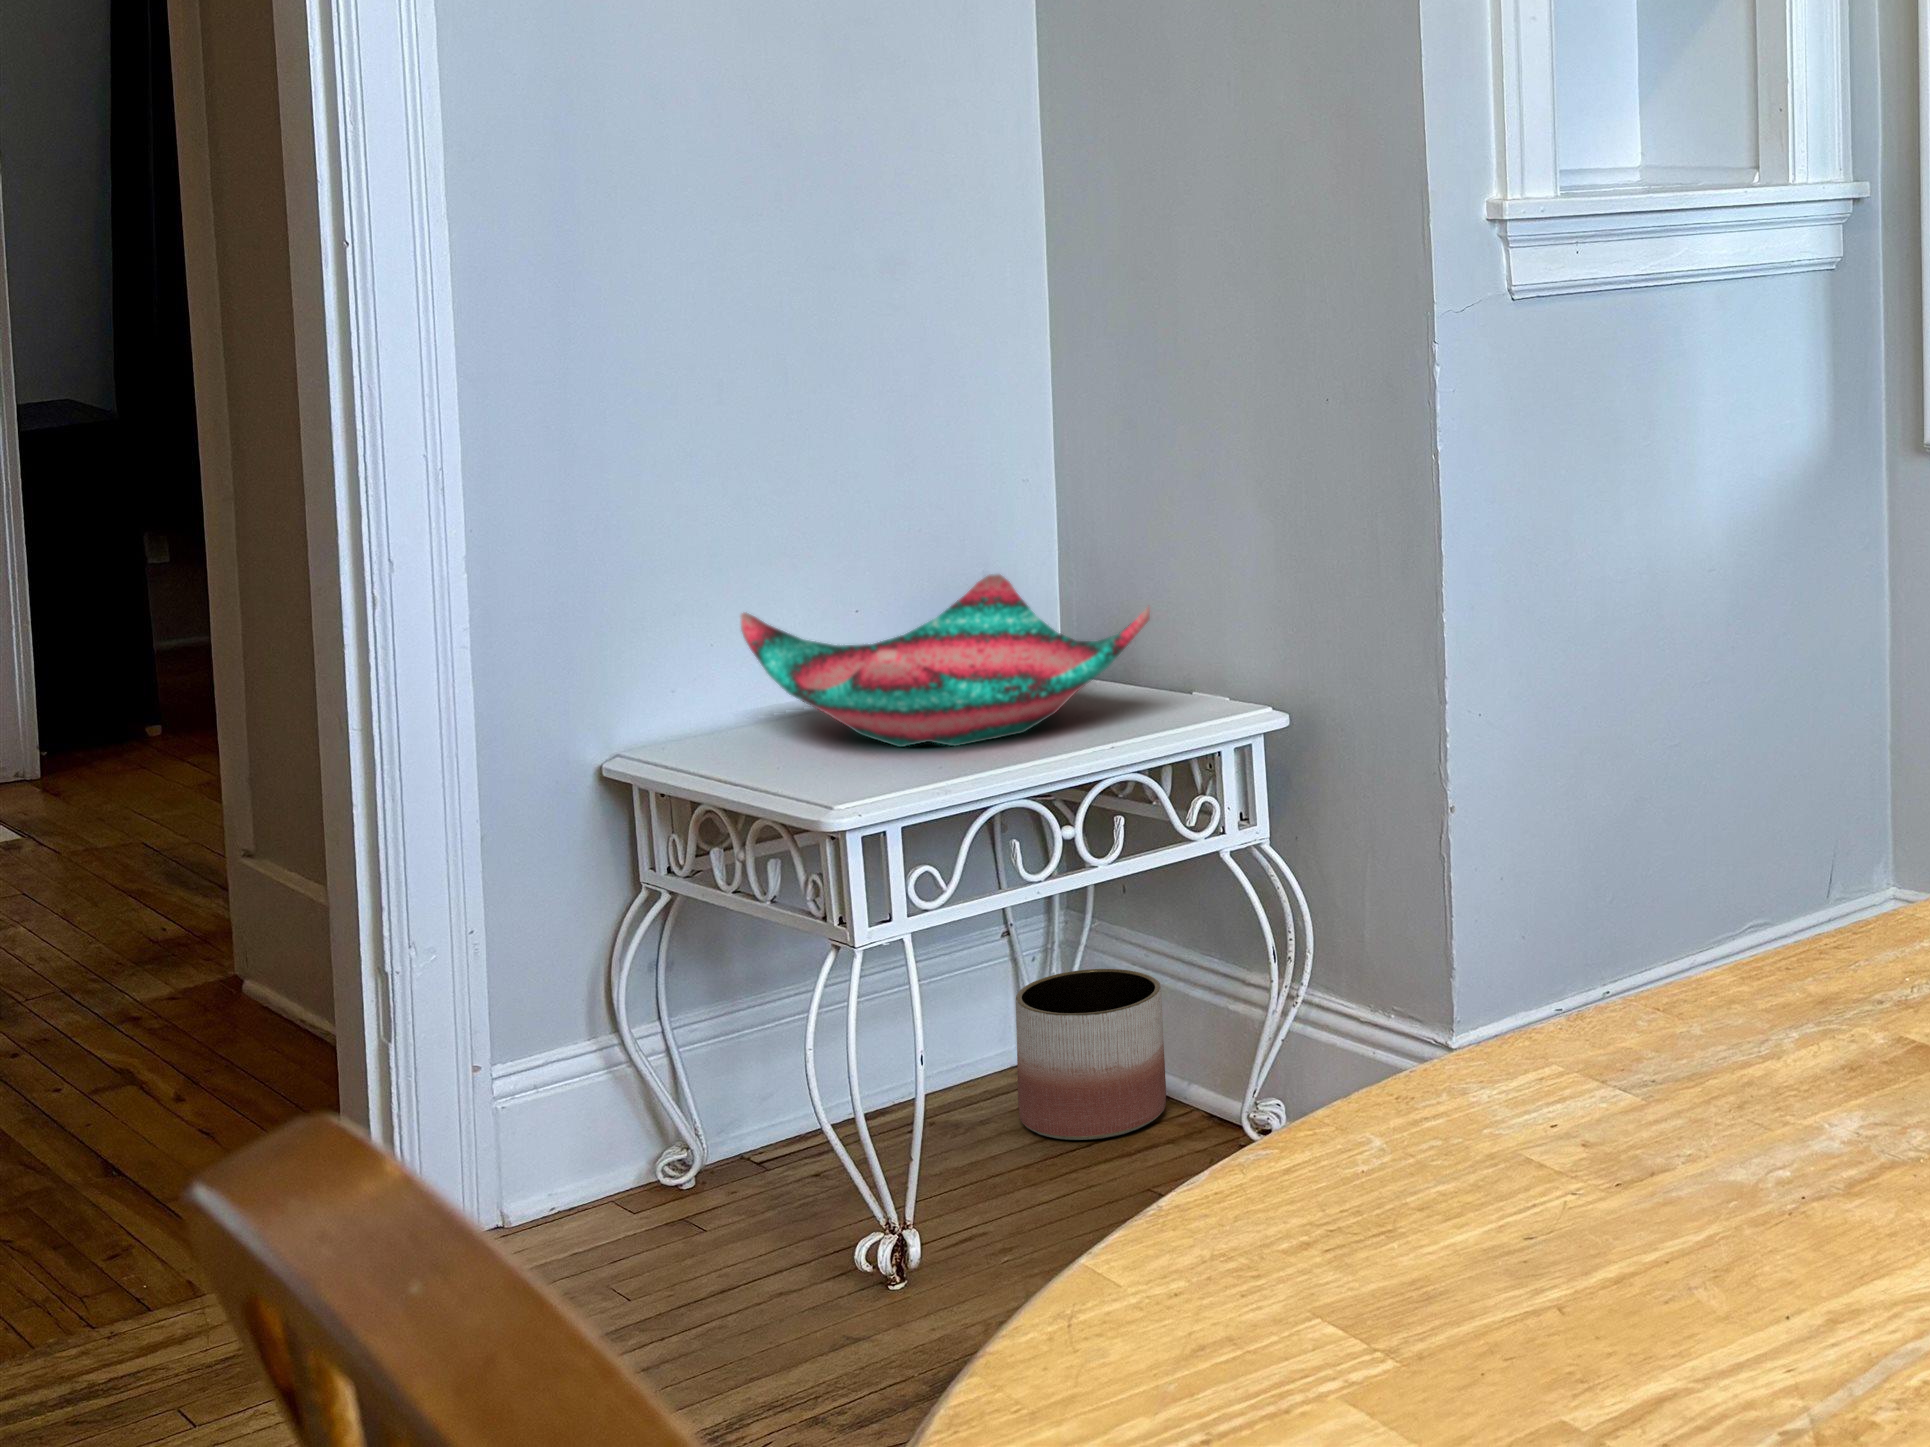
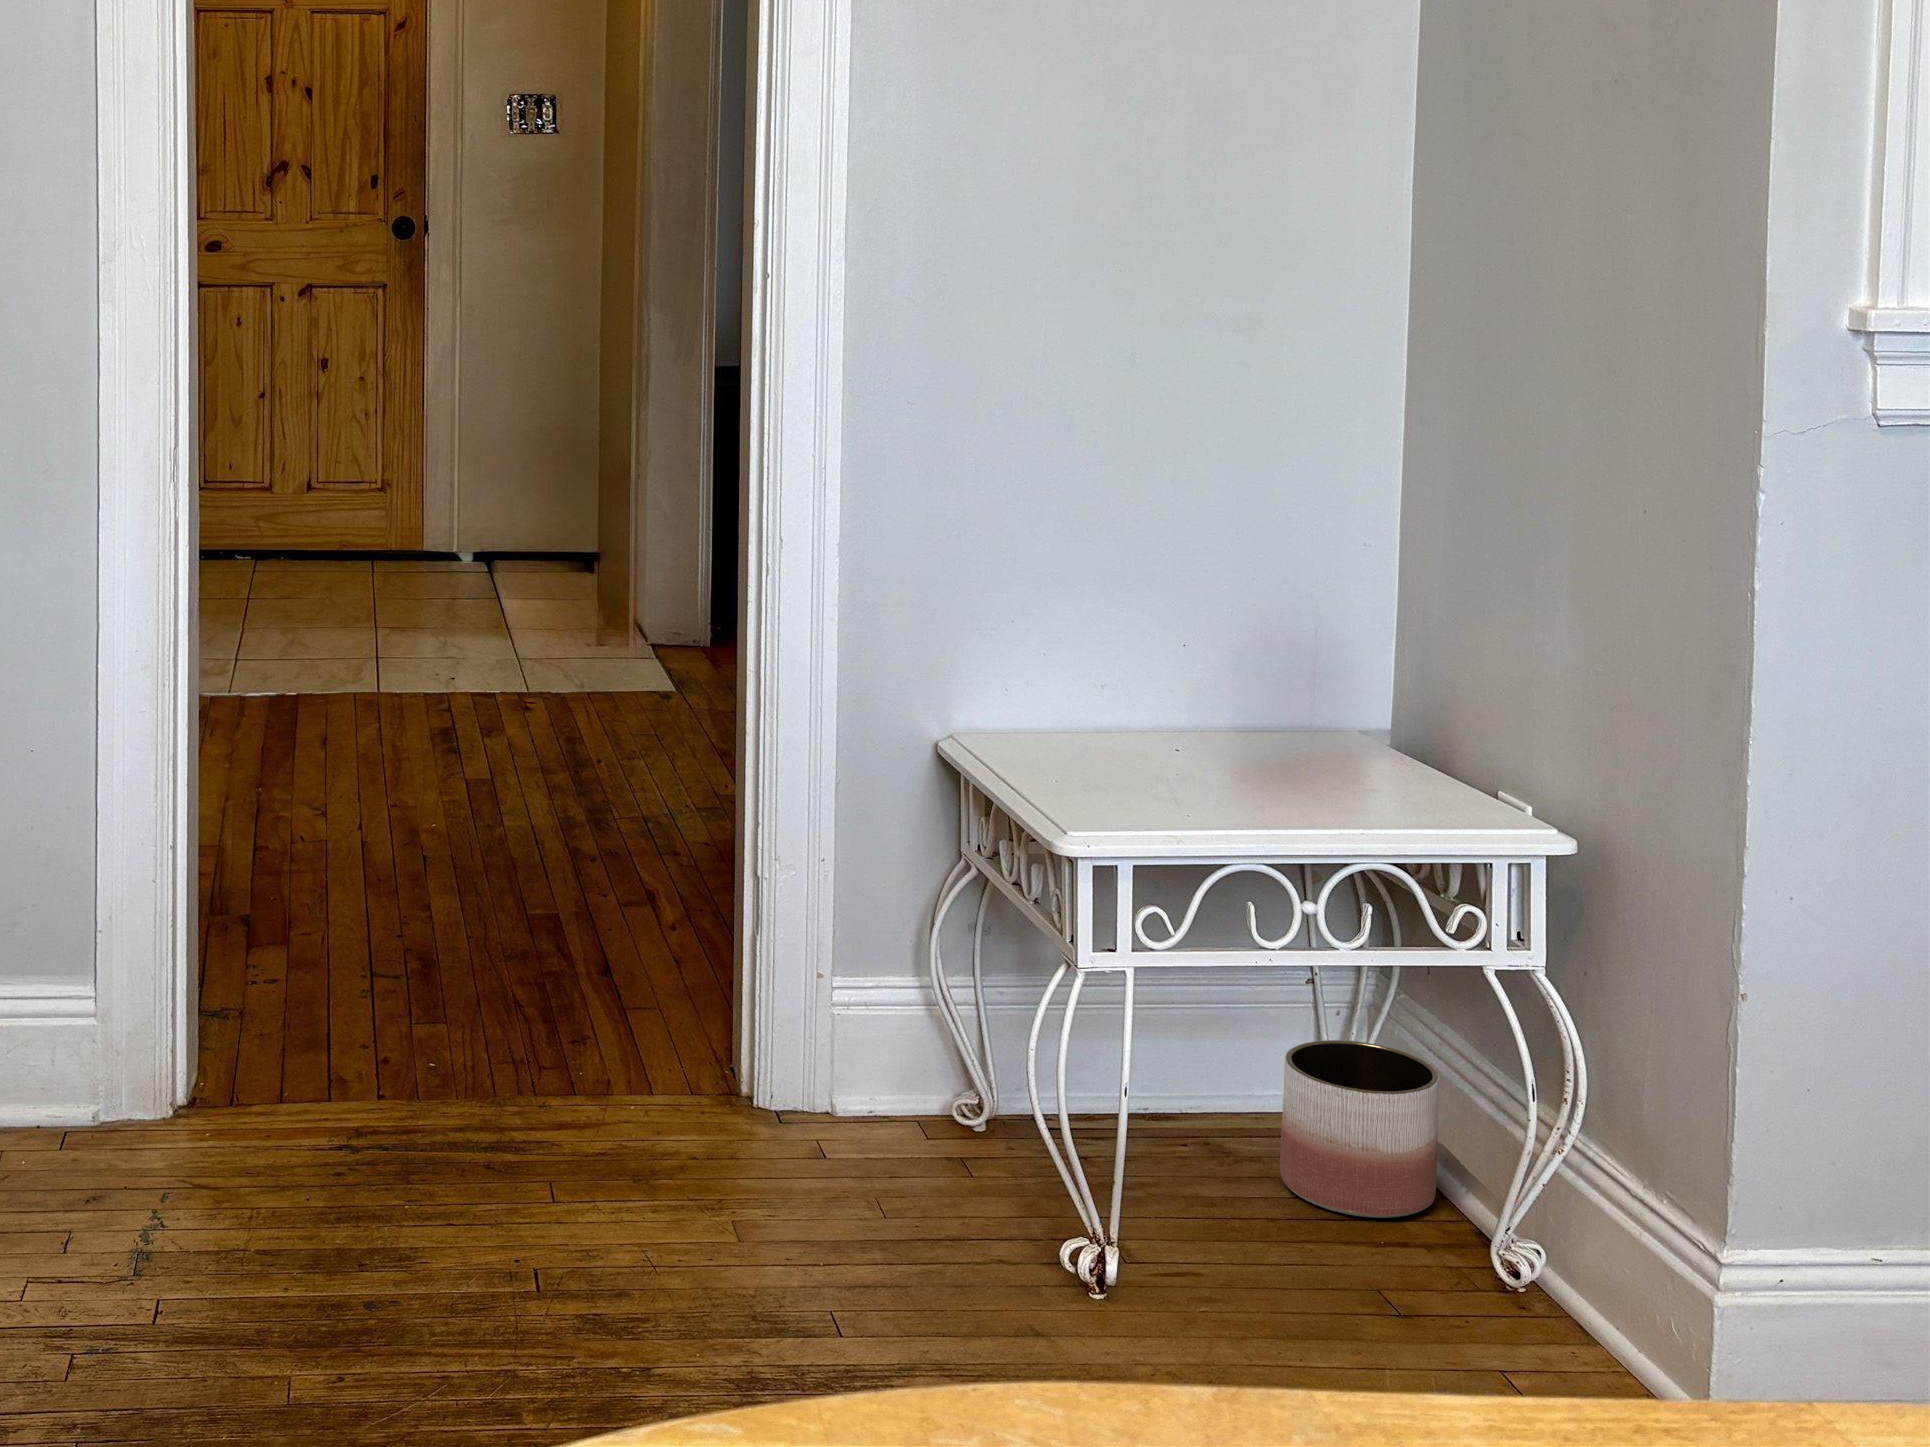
decorative bowl: present [741,574,1150,747] -> none [1042,634,1431,799]

